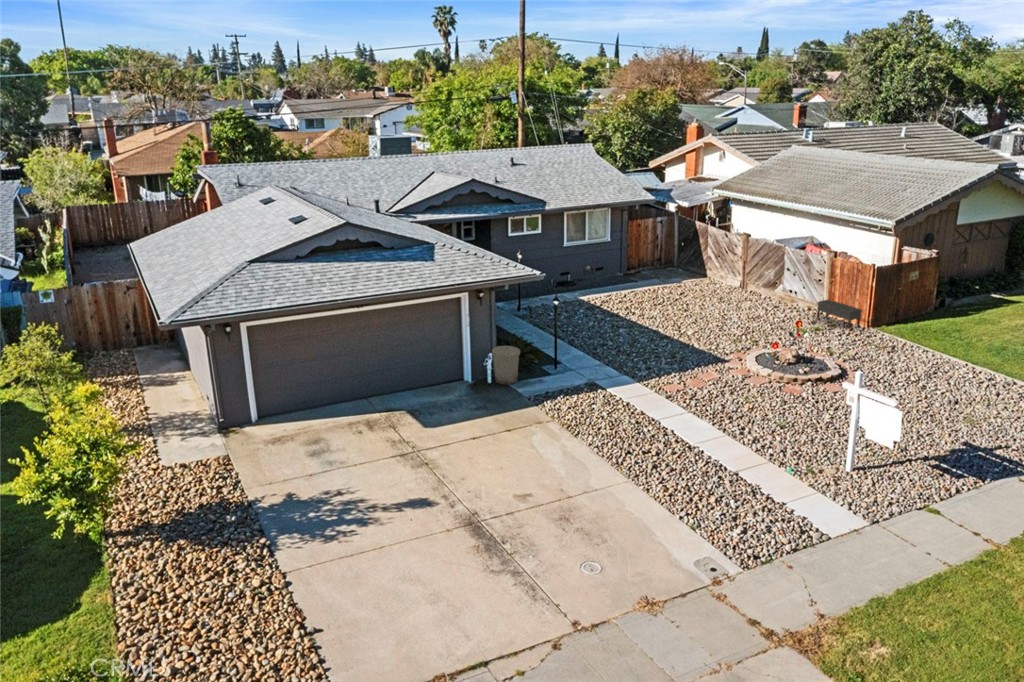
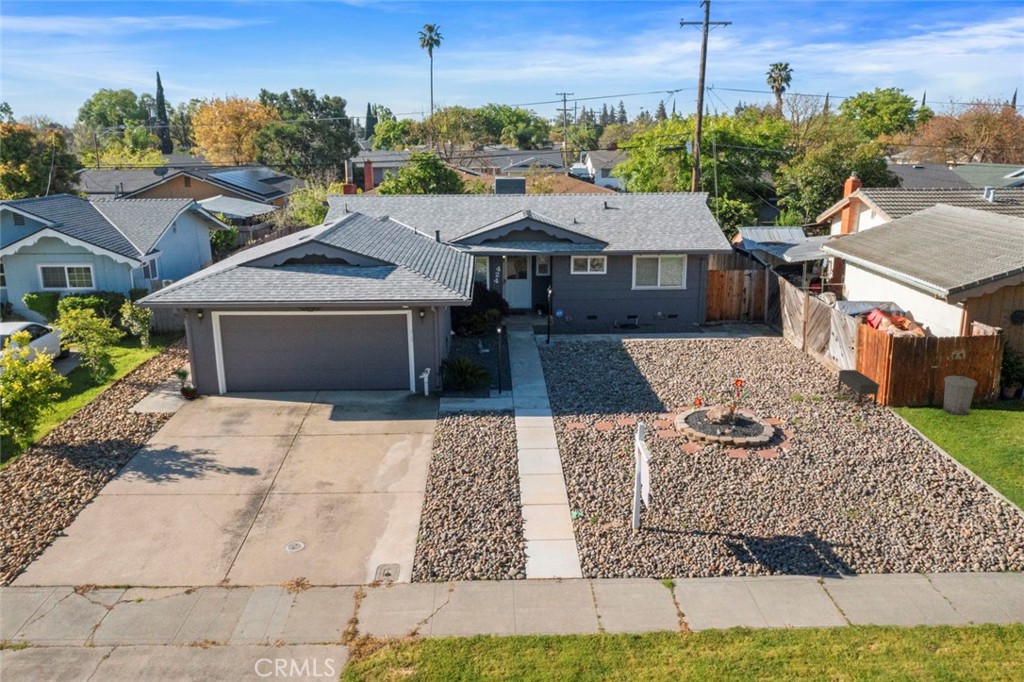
trash can: present [492,346,520,384] -> present [944,376,977,415]
potted tree: none [198,394,232,434] -> present [172,369,197,398]

